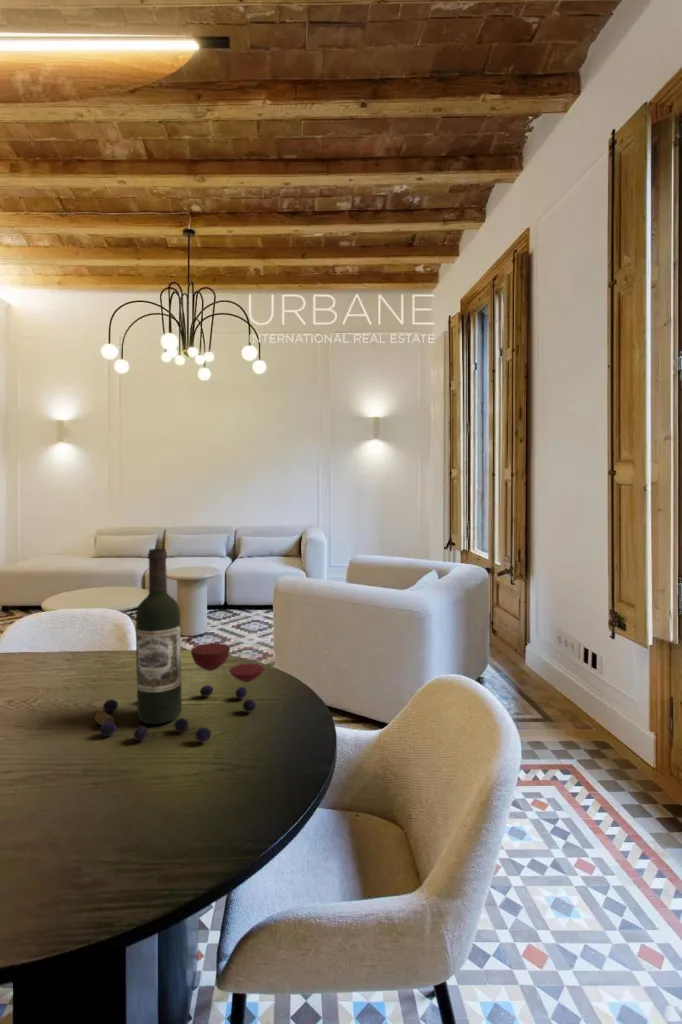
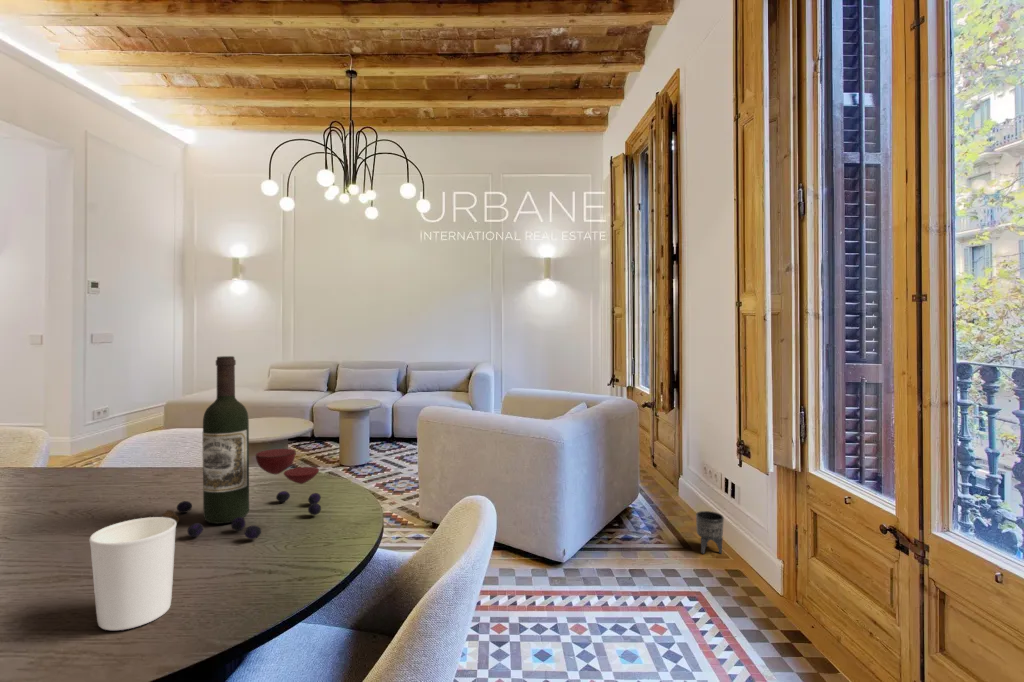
planter: none [559,682,587,725] -> present [696,511,724,553]
candle holder: none [94,731,172,854] -> present [89,517,176,630]

